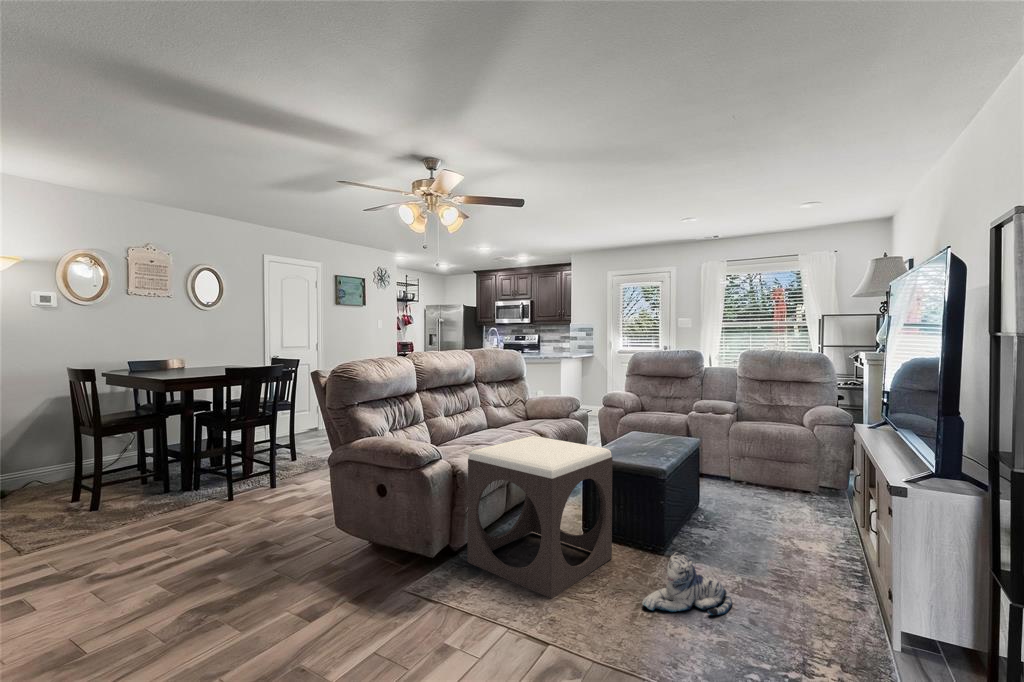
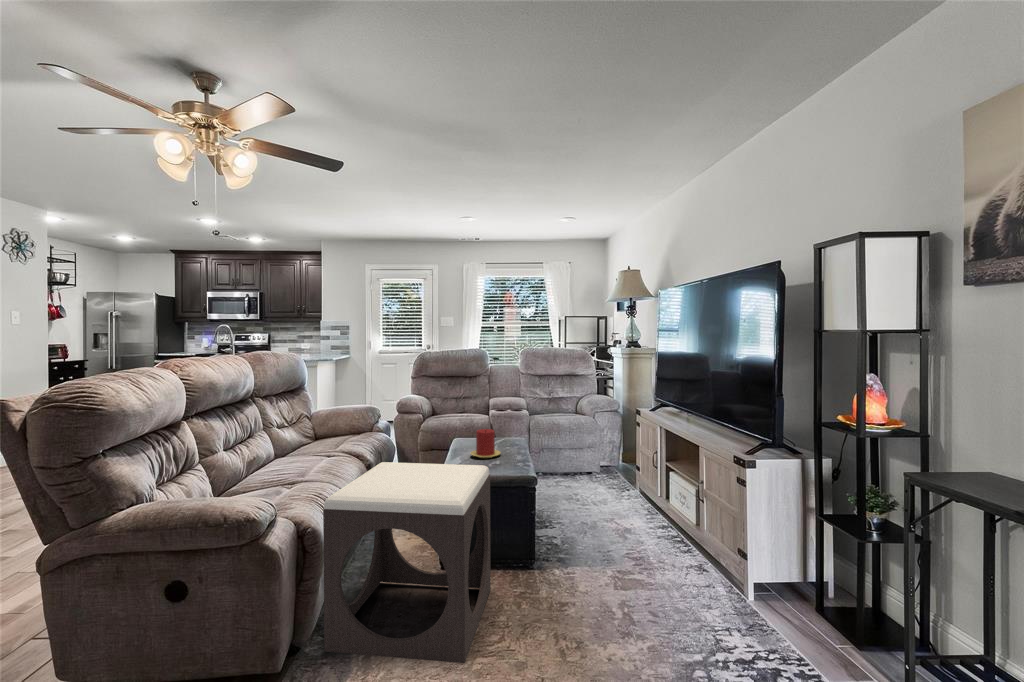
candle: none [627,422,656,449] -> present [471,429,501,458]
plush toy: present [642,553,732,616] -> none [560,566,631,637]

